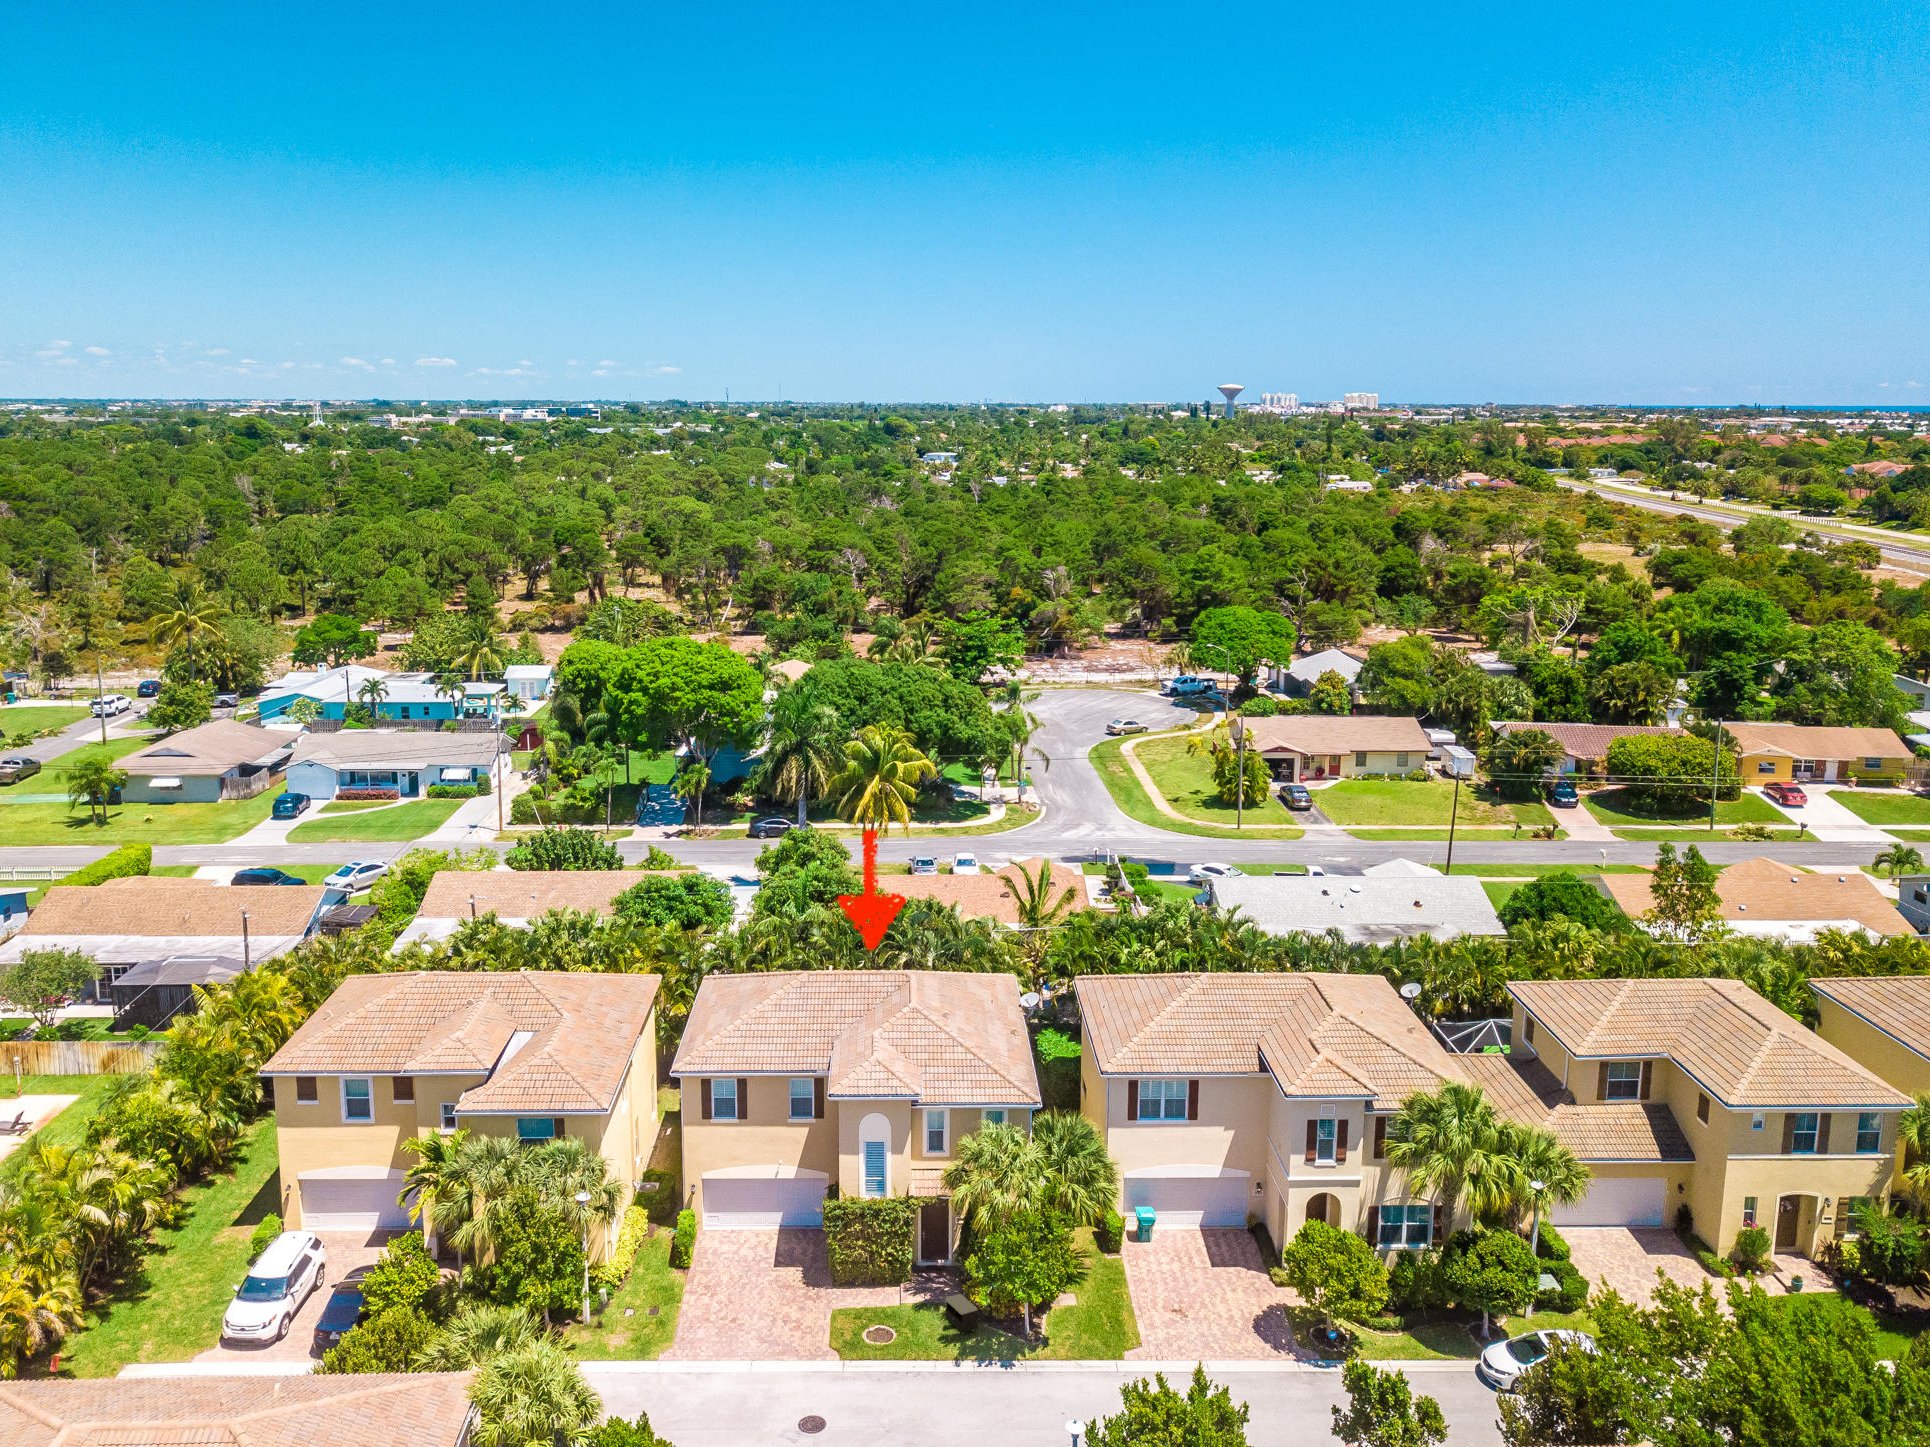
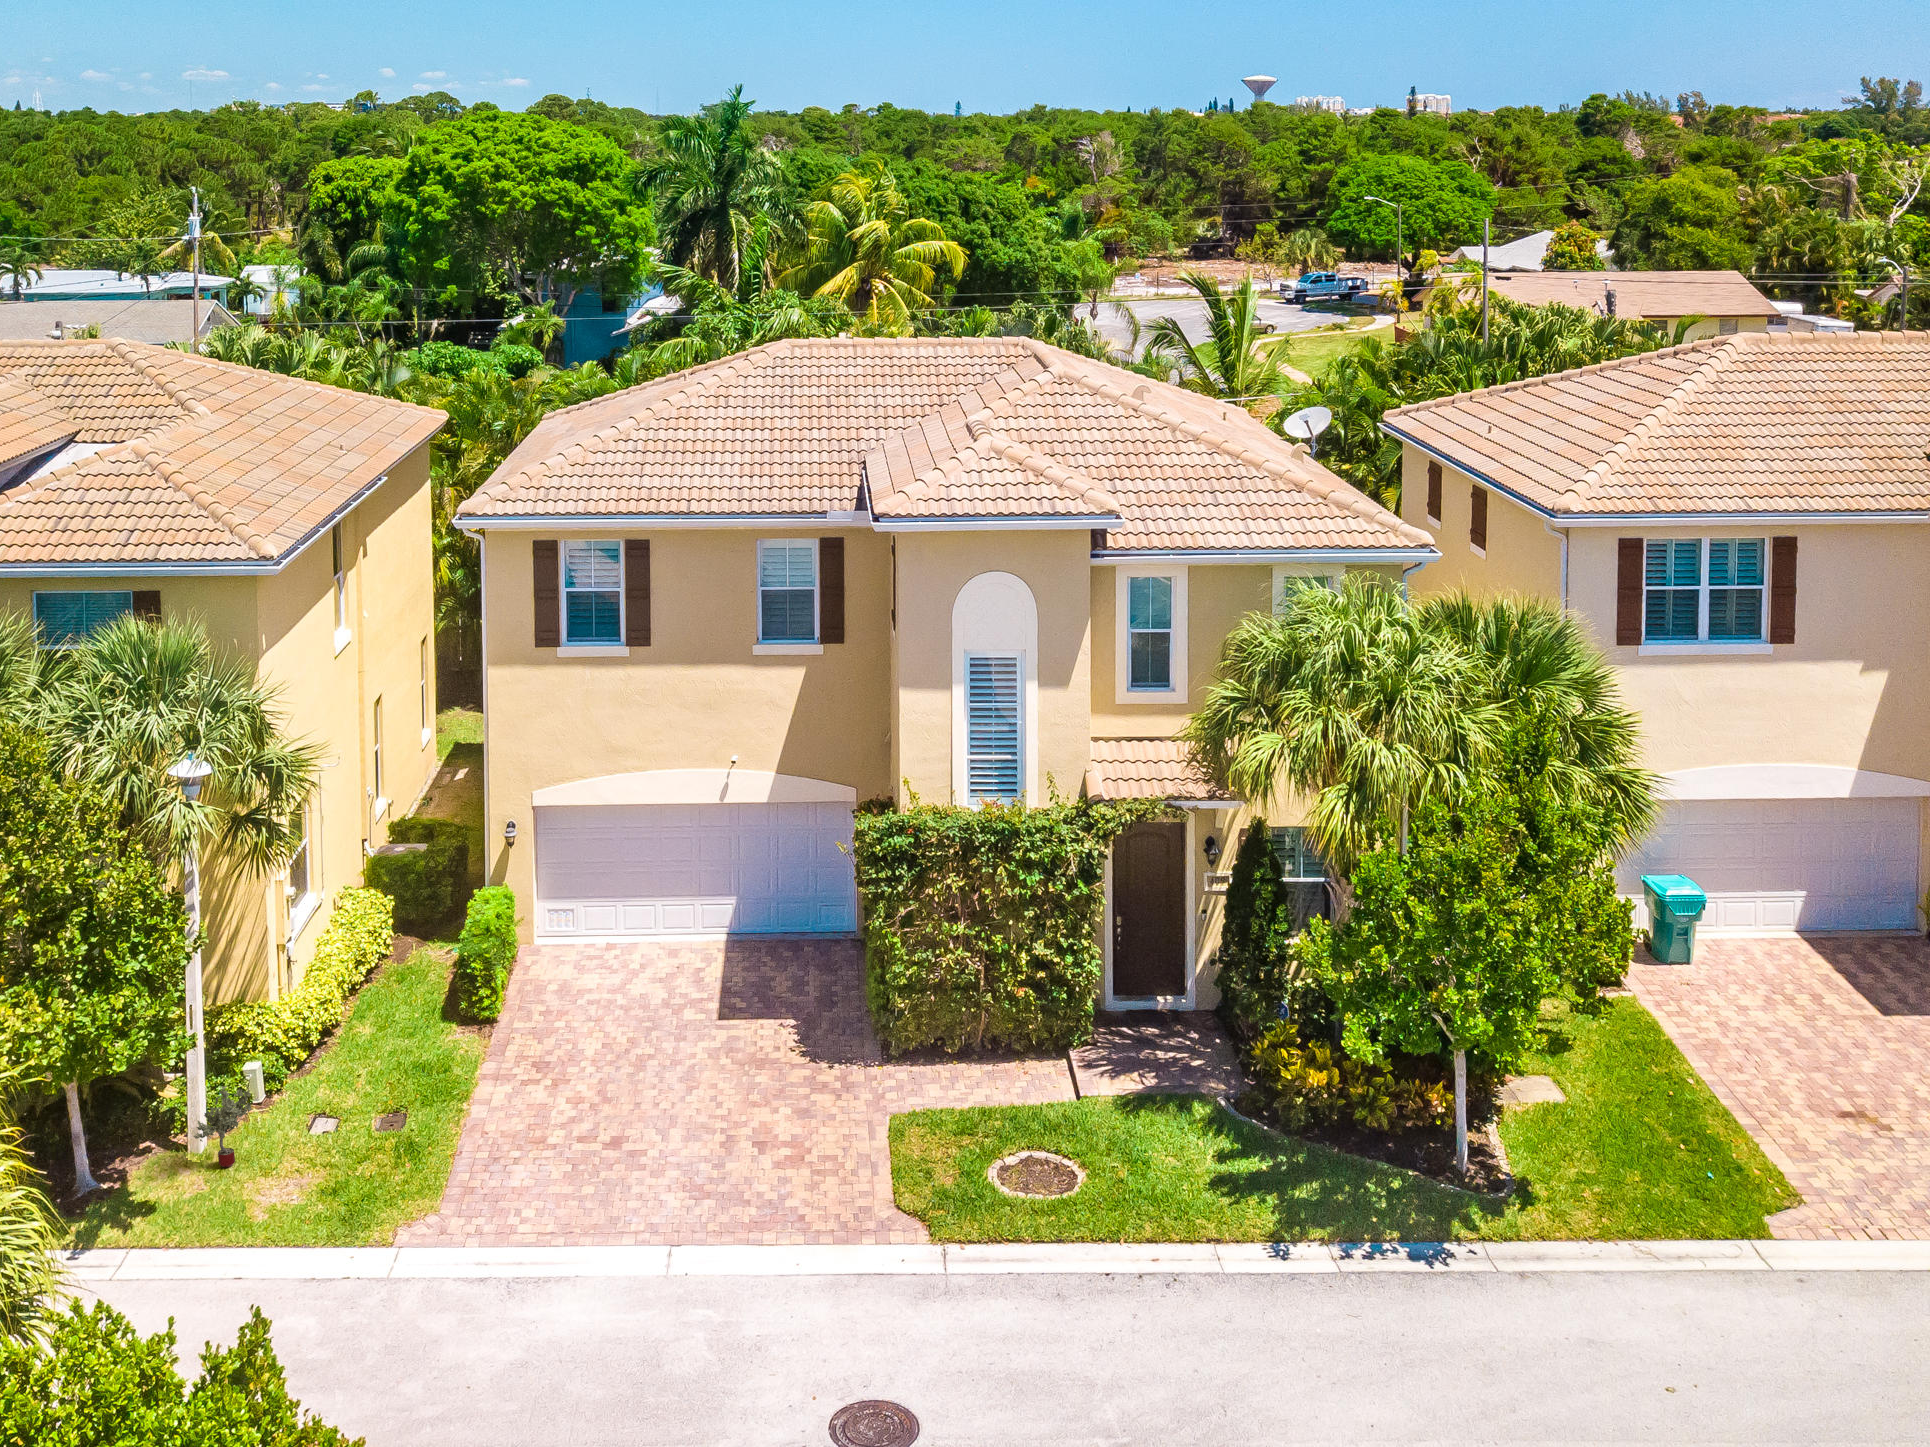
storage bench: present [945,1294,978,1334] -> none [1212,1059,1312,1164]

